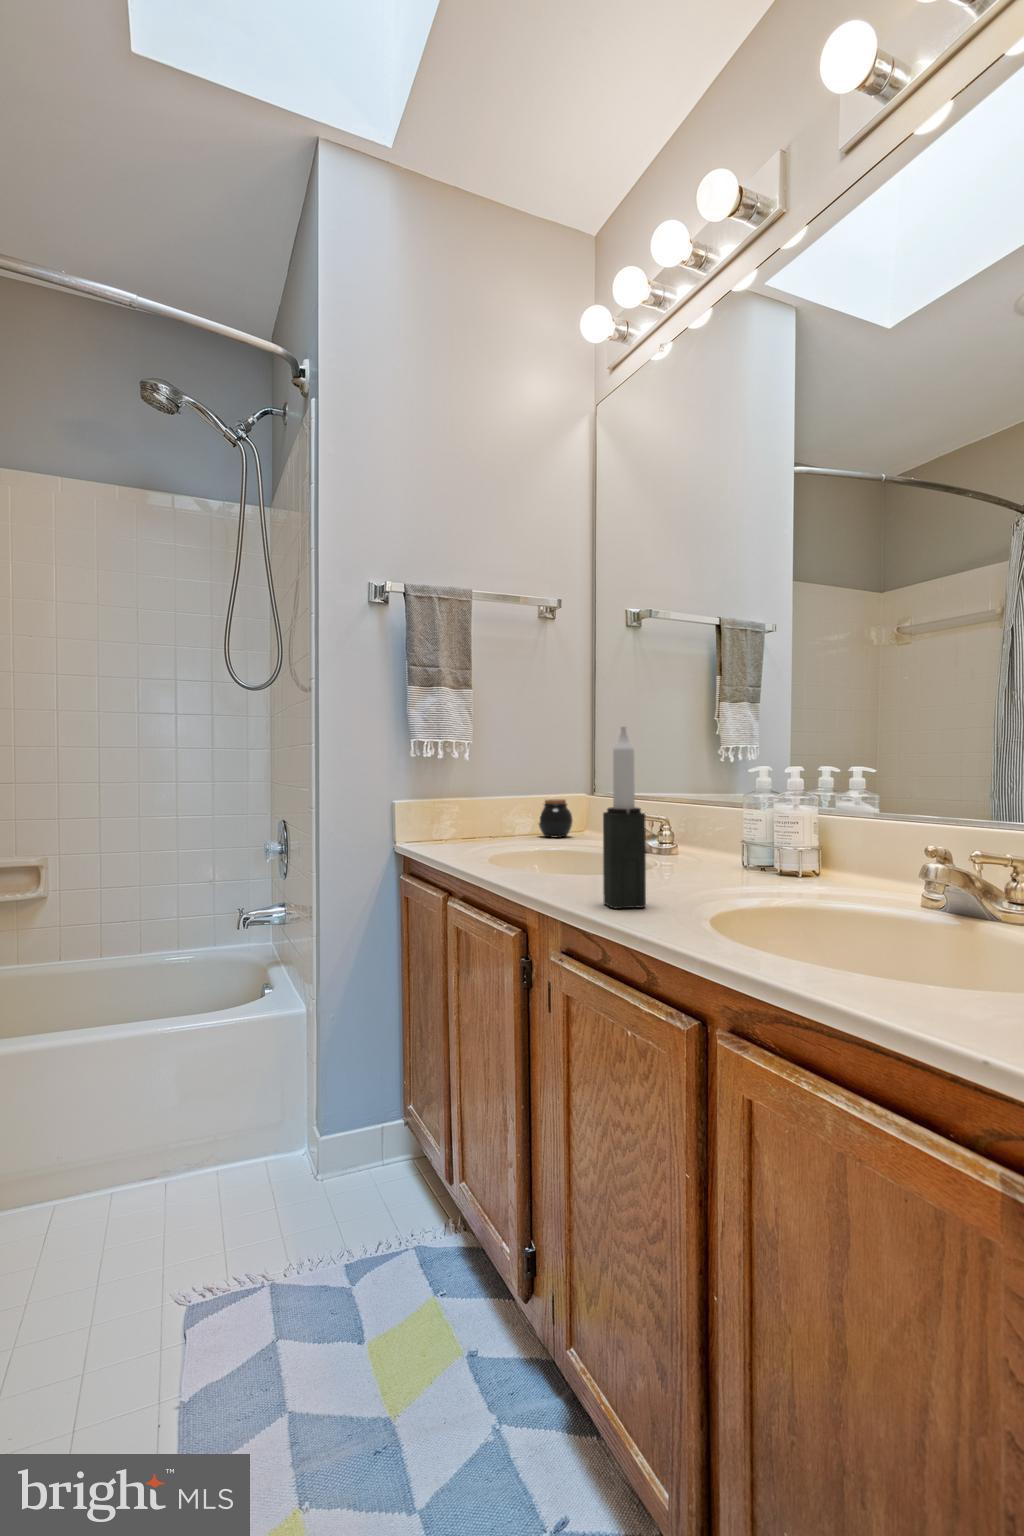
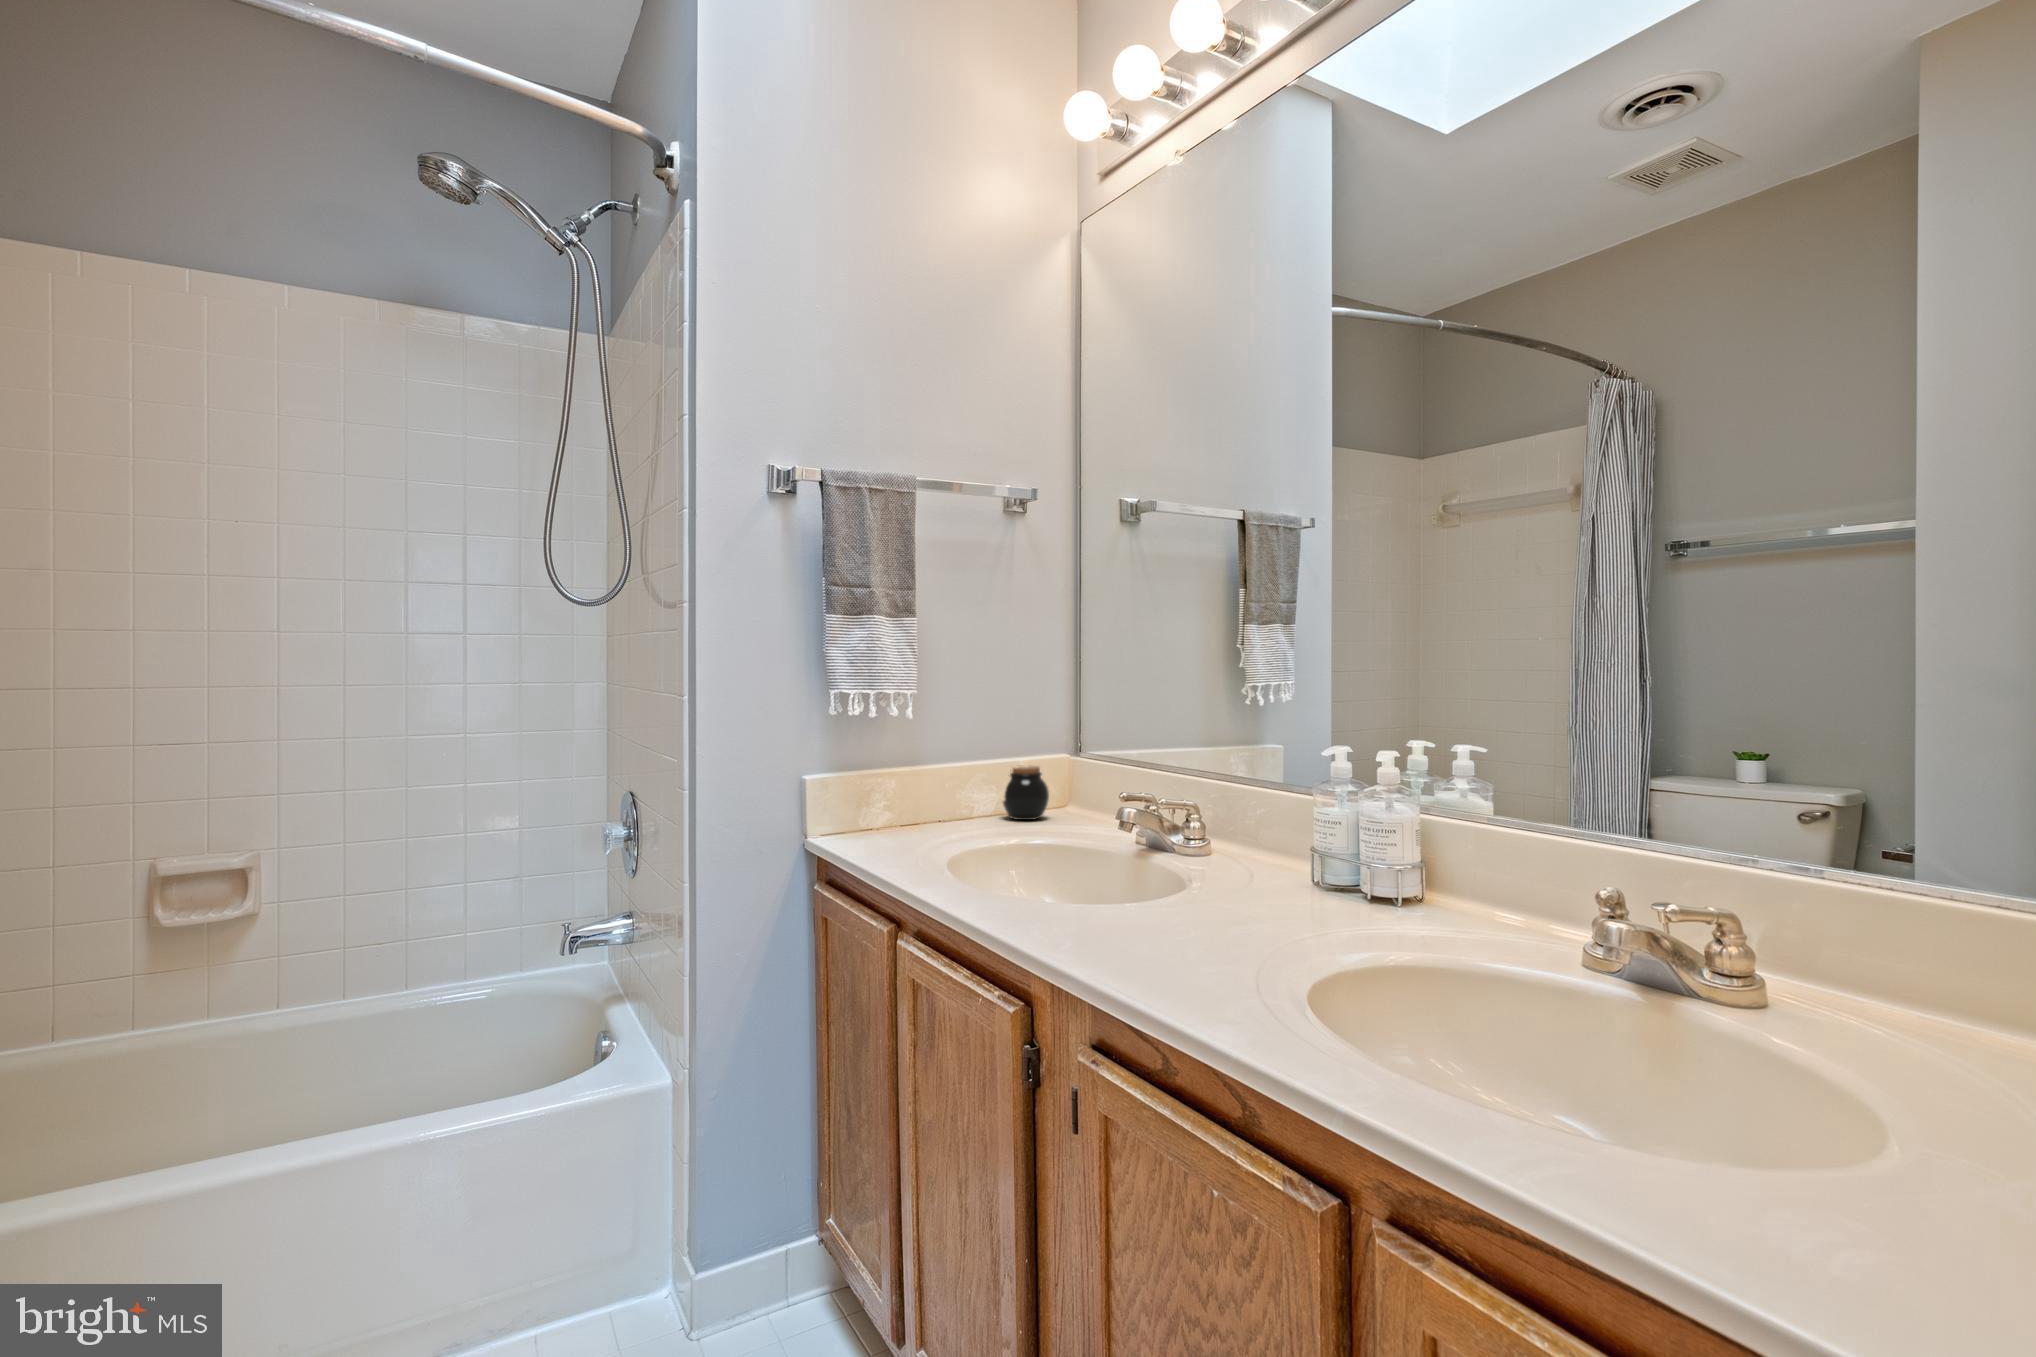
candle: present [603,725,646,908] -> none [1153,717,1217,988]

